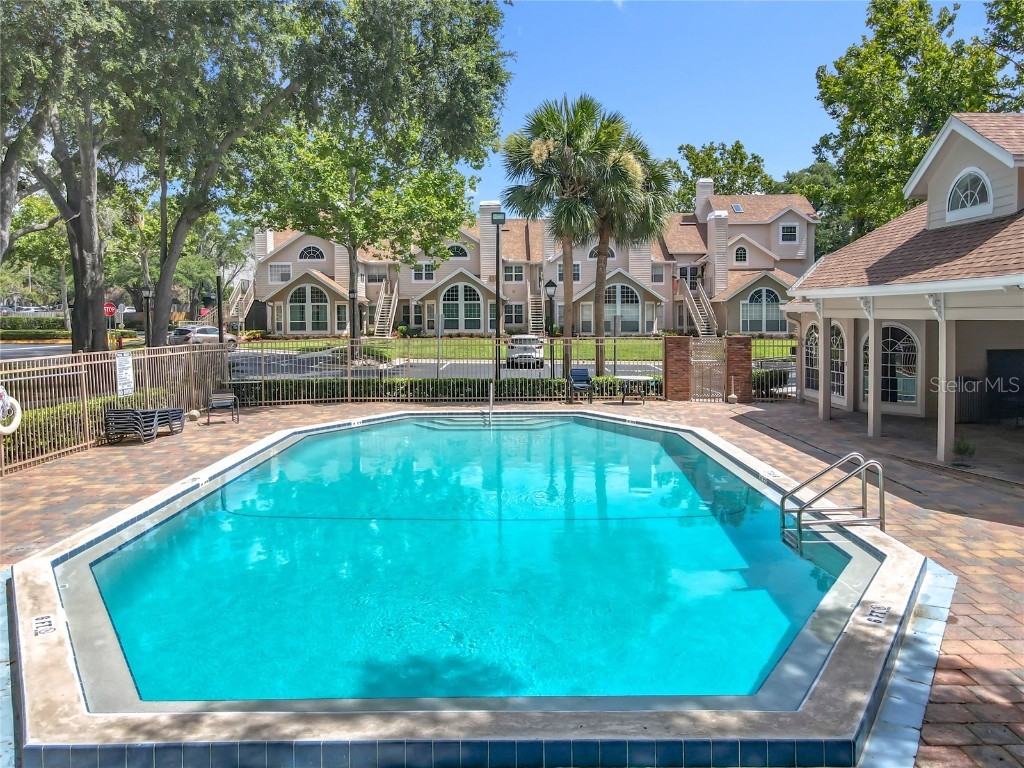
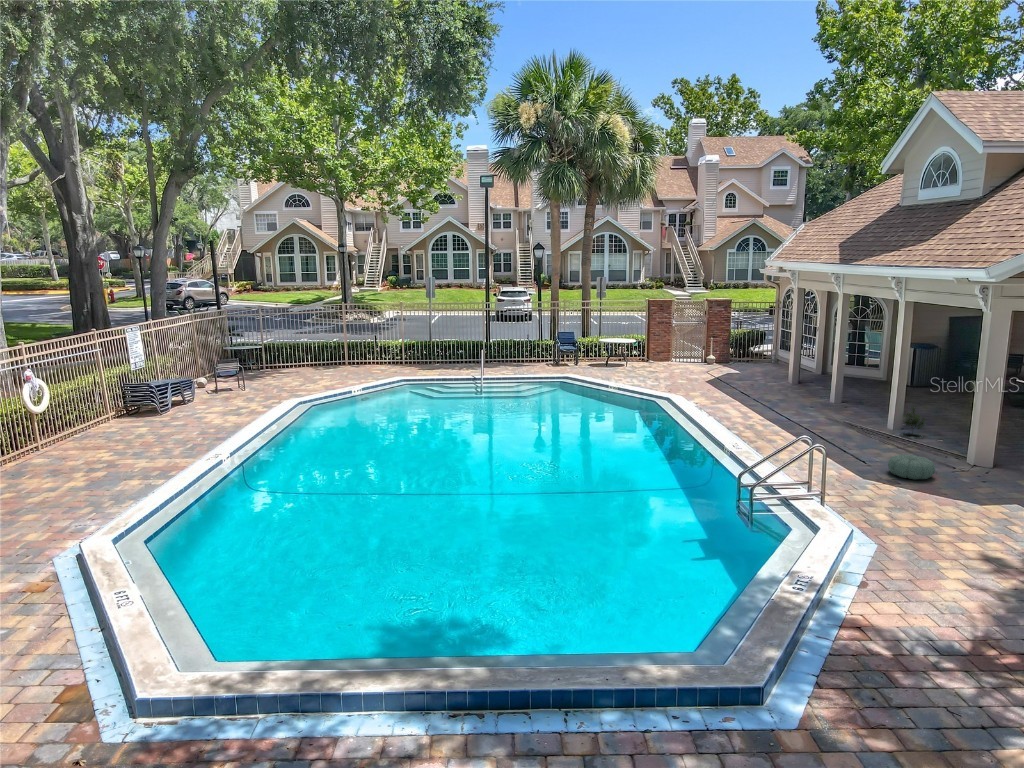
pouf: none [946,481,1002,508] -> present [888,455,935,480]

